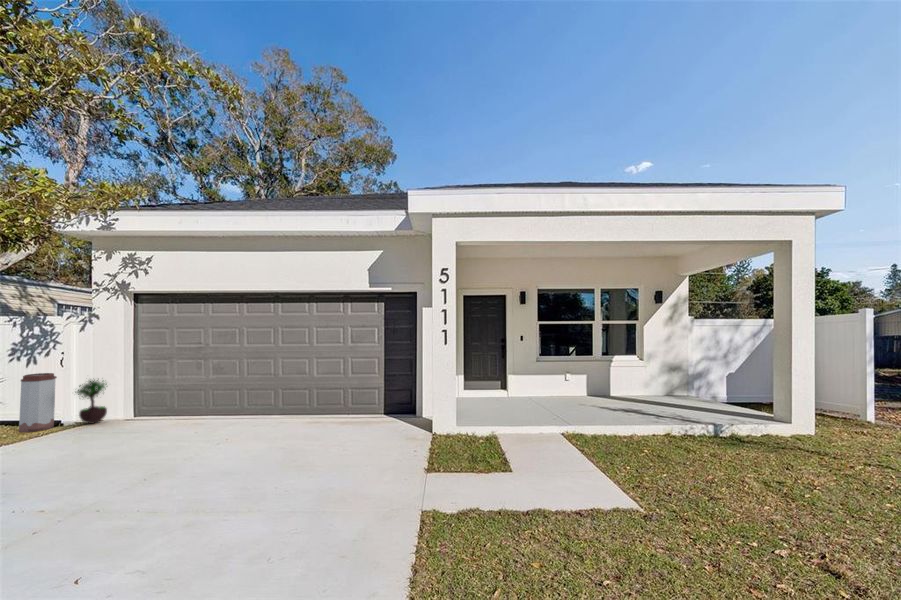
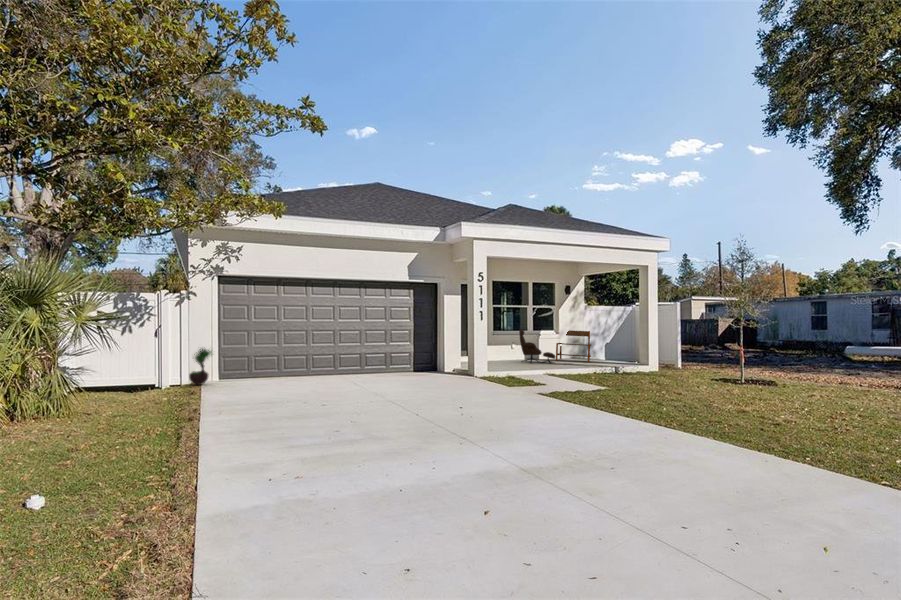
lounge chair: none [573,352,632,405] -> present [519,329,555,363]
bench: none [639,352,700,406] -> present [556,330,591,363]
trash can: present [19,373,57,432] -> none [153,342,177,391]

